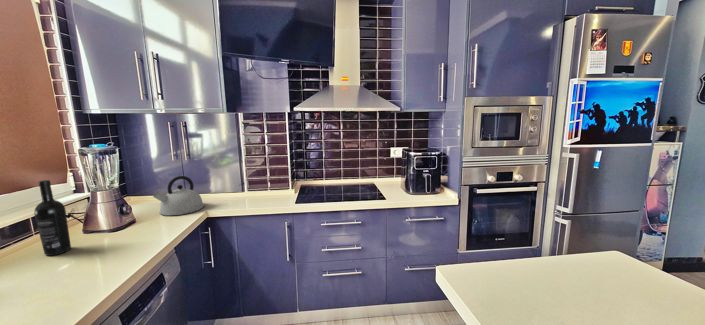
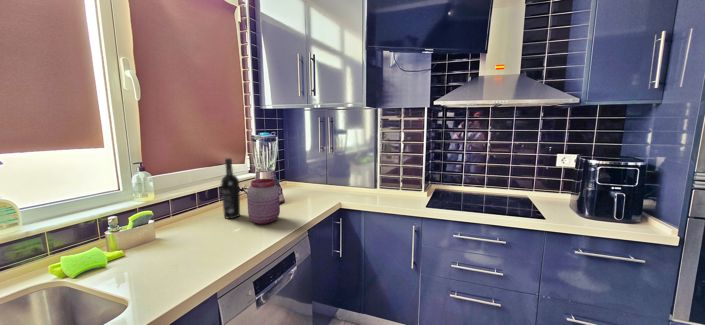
kettle: present [153,176,204,215] -> none [300,166,339,201]
jar: none [81,199,132,253] -> present [247,179,280,224]

